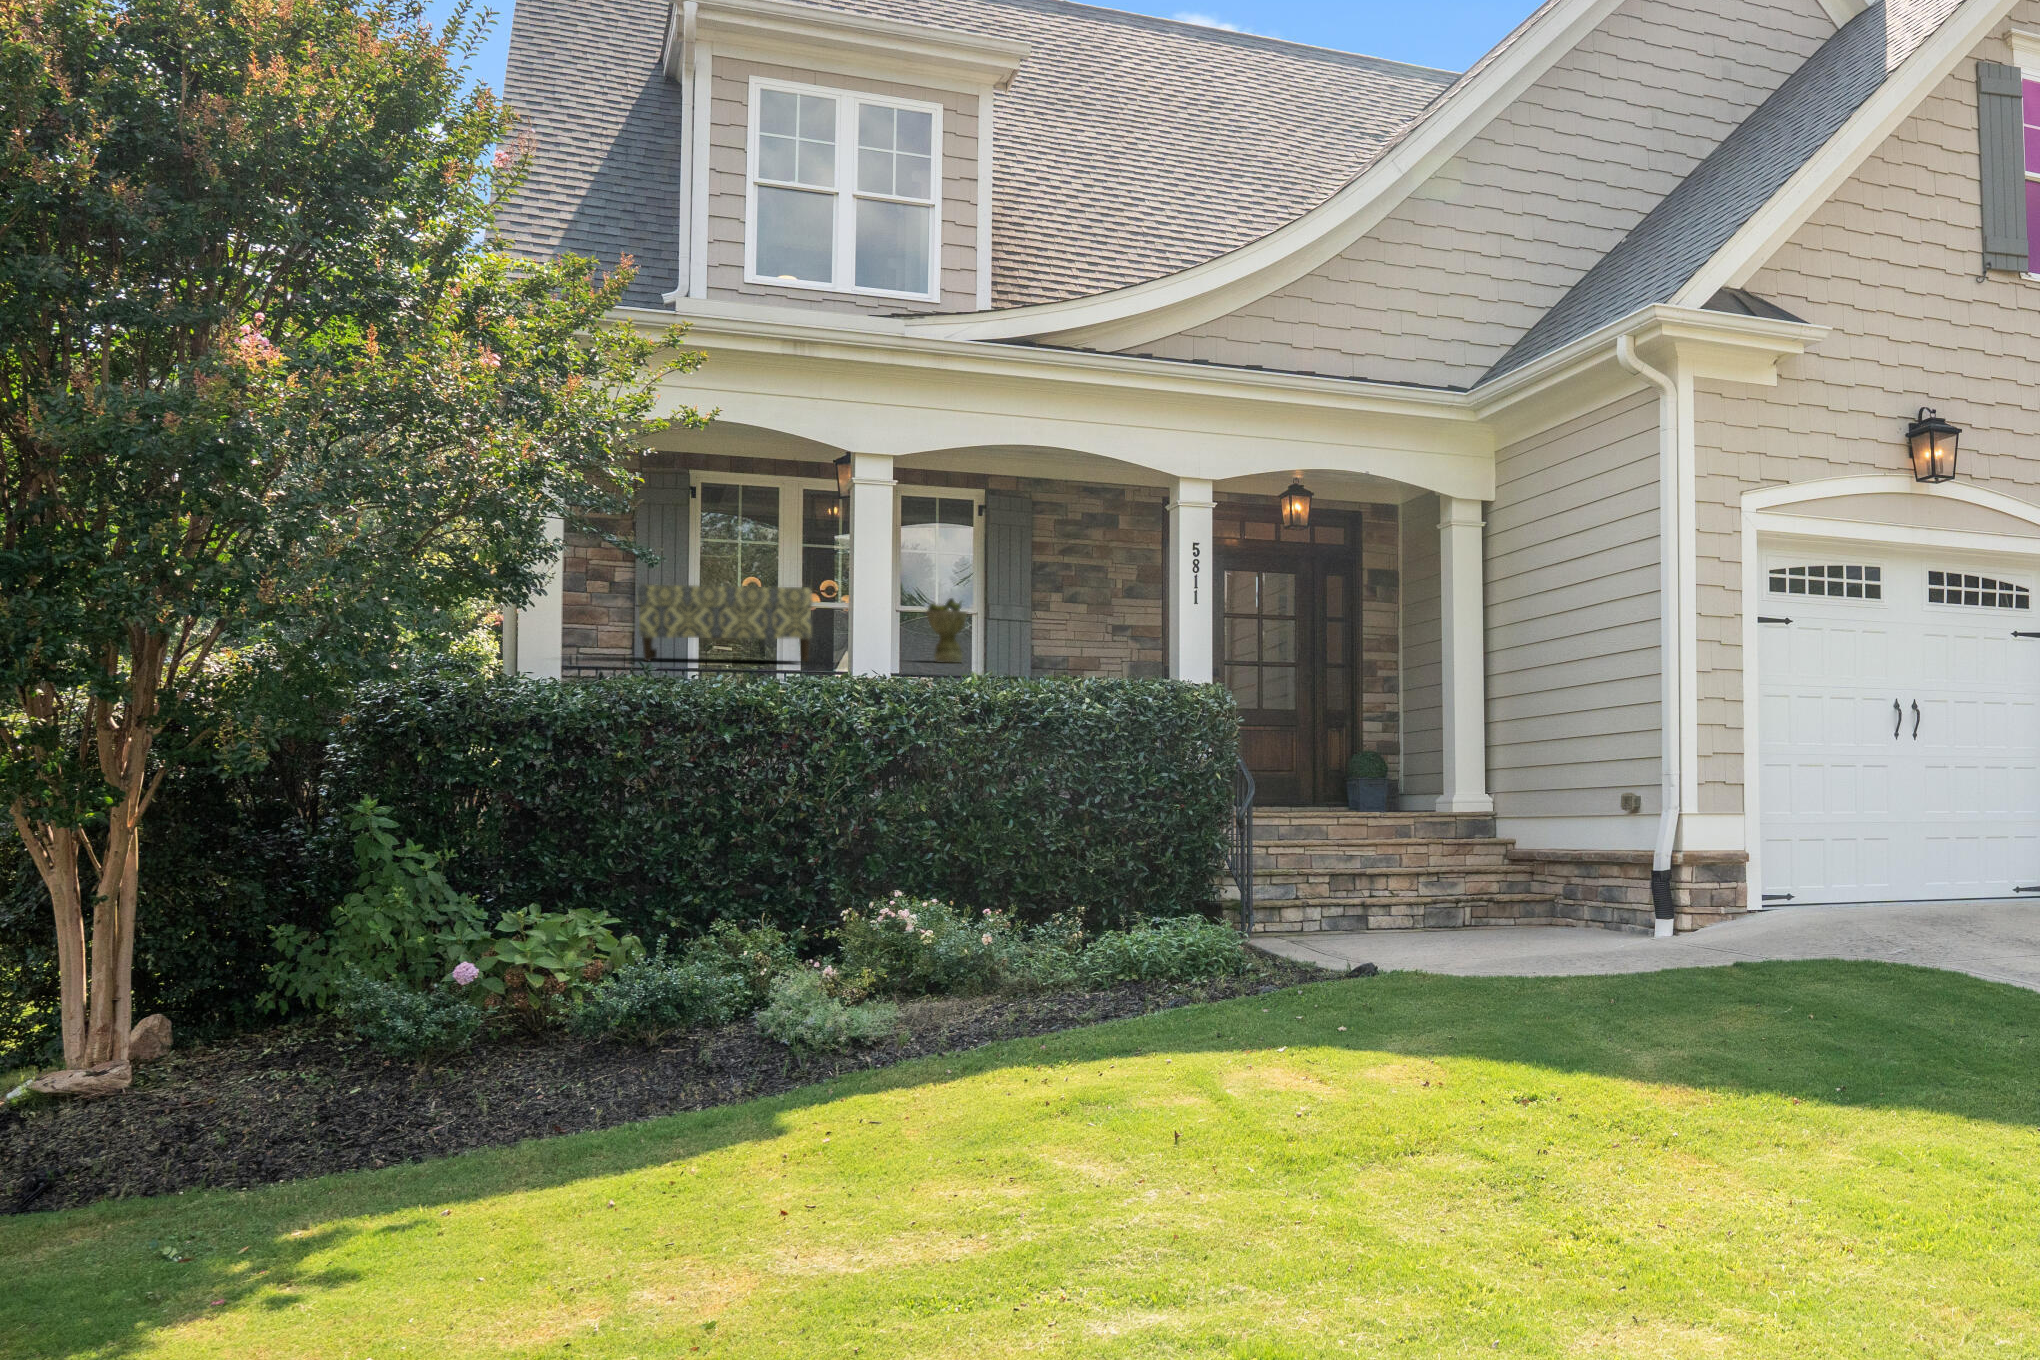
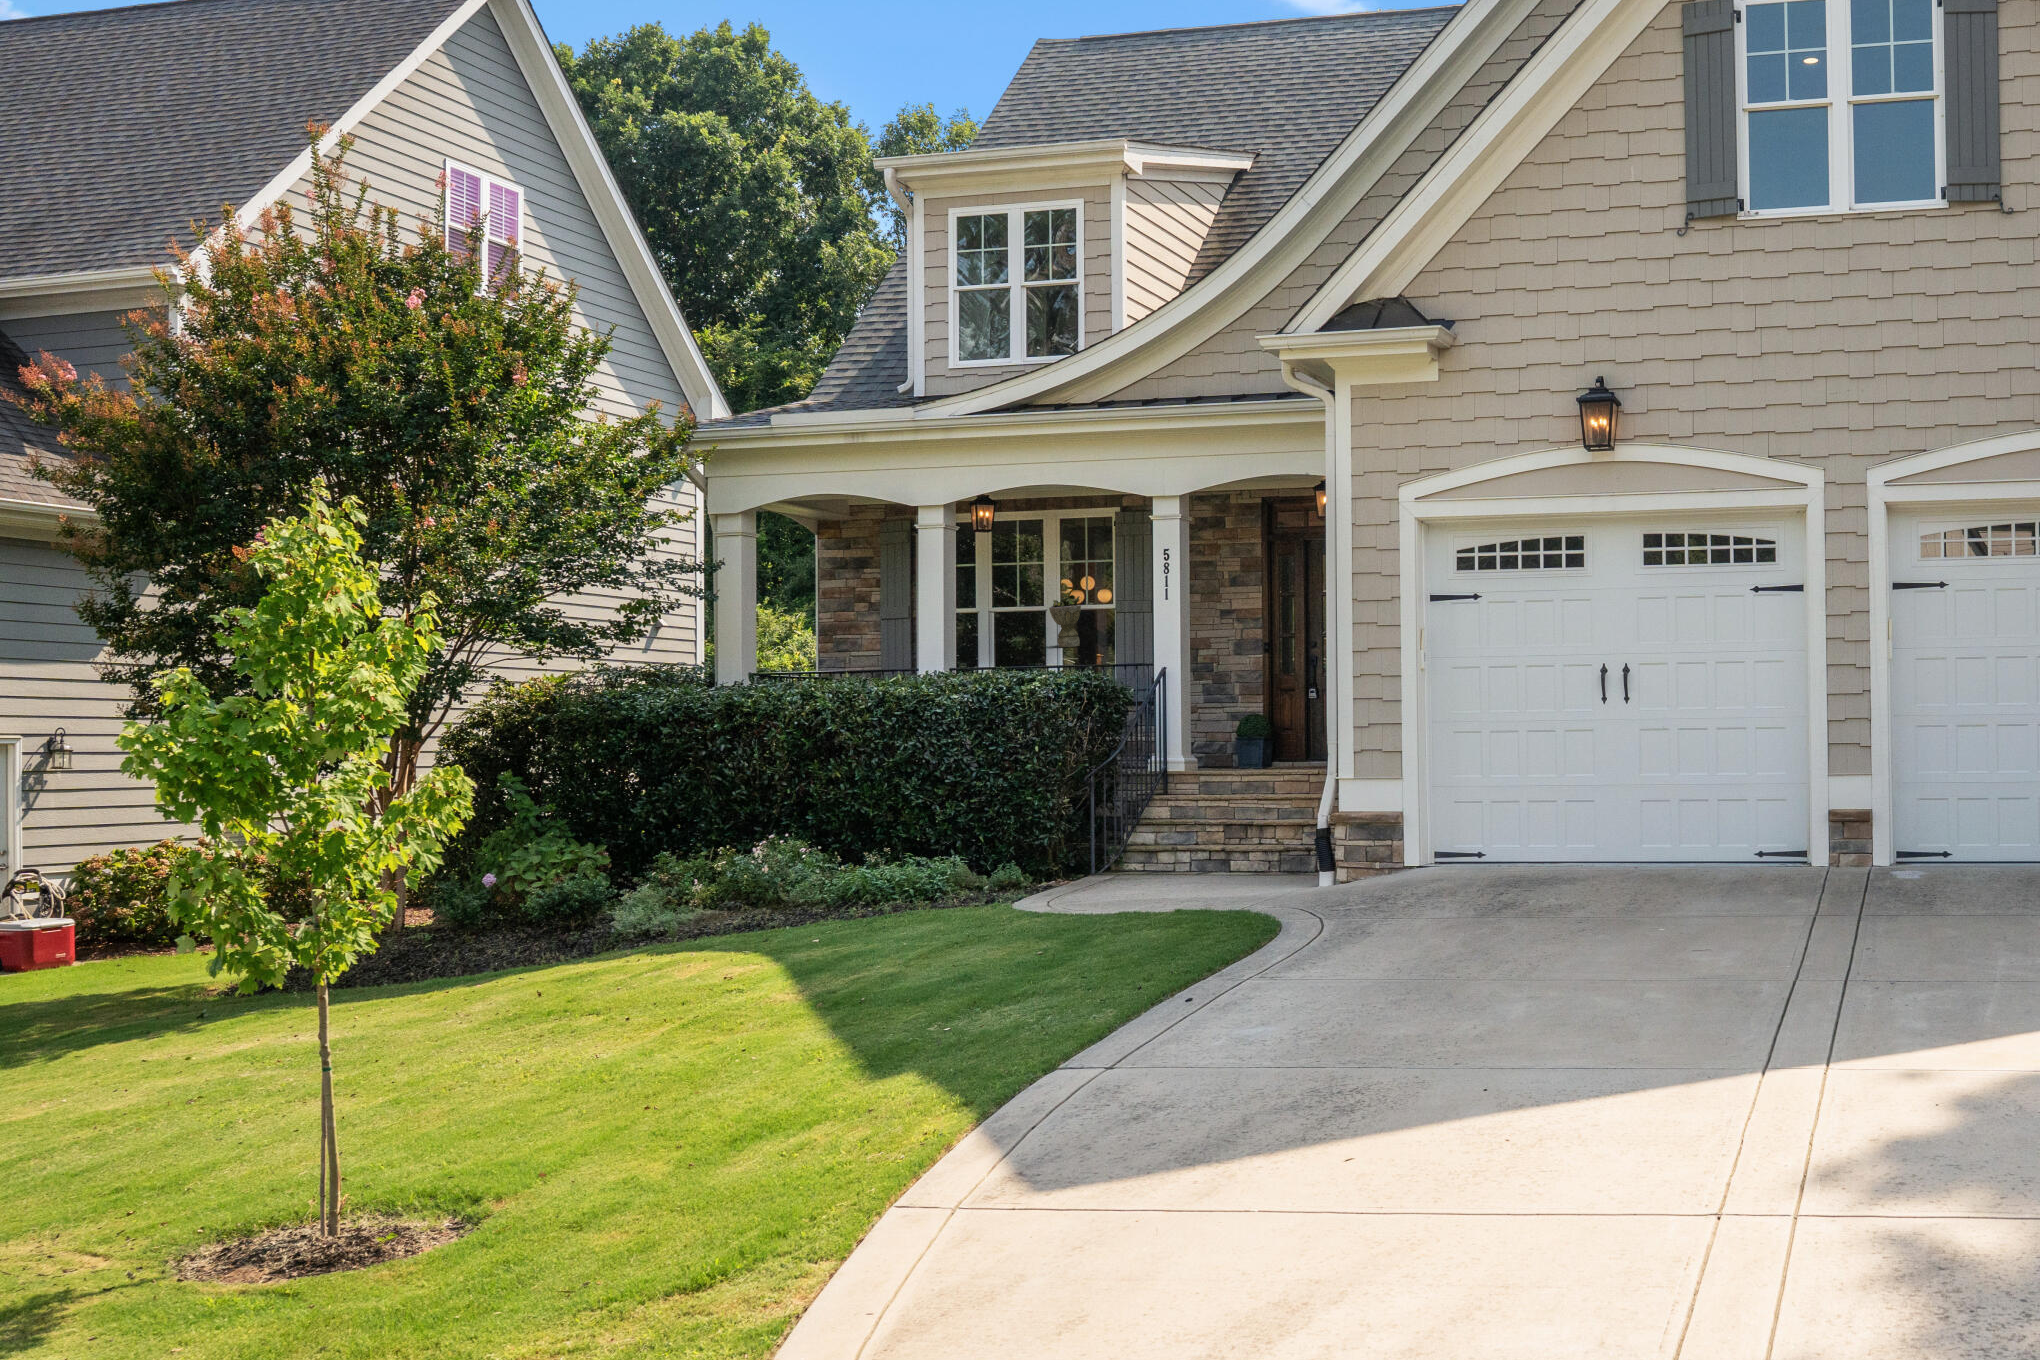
bench: present [638,584,813,662] -> none [828,598,962,661]

